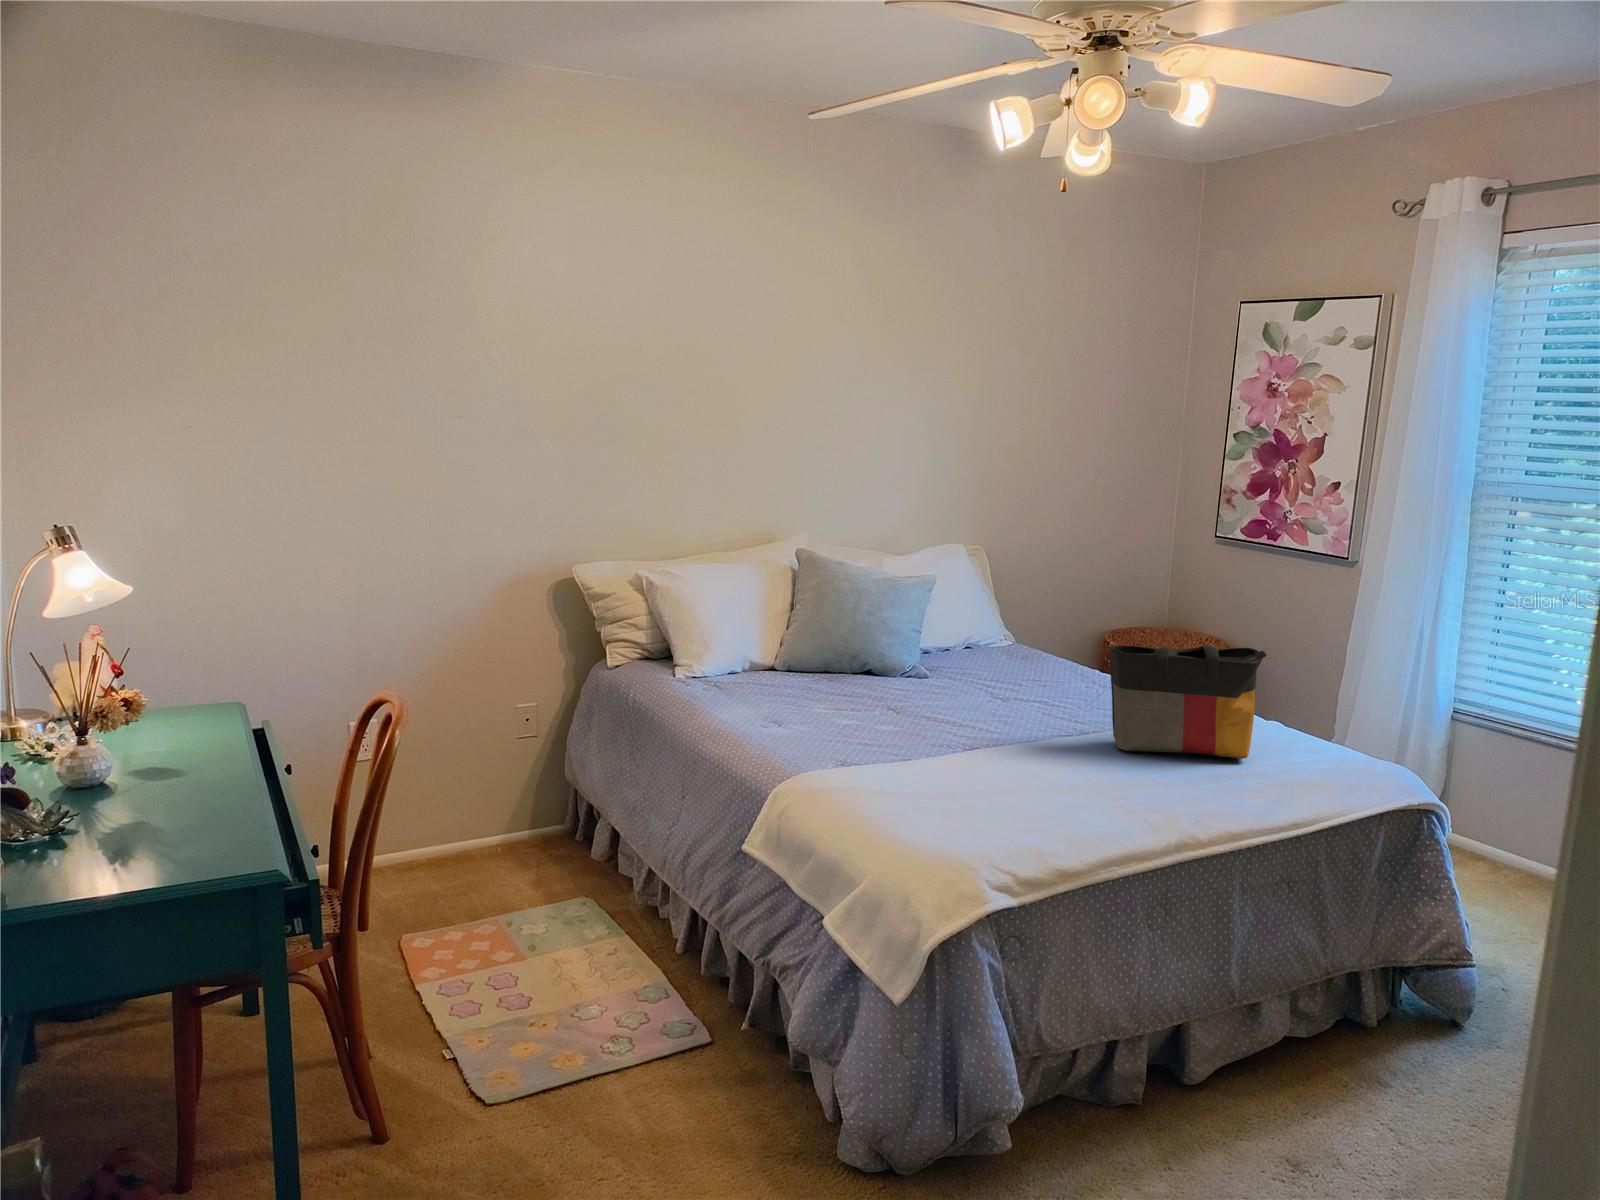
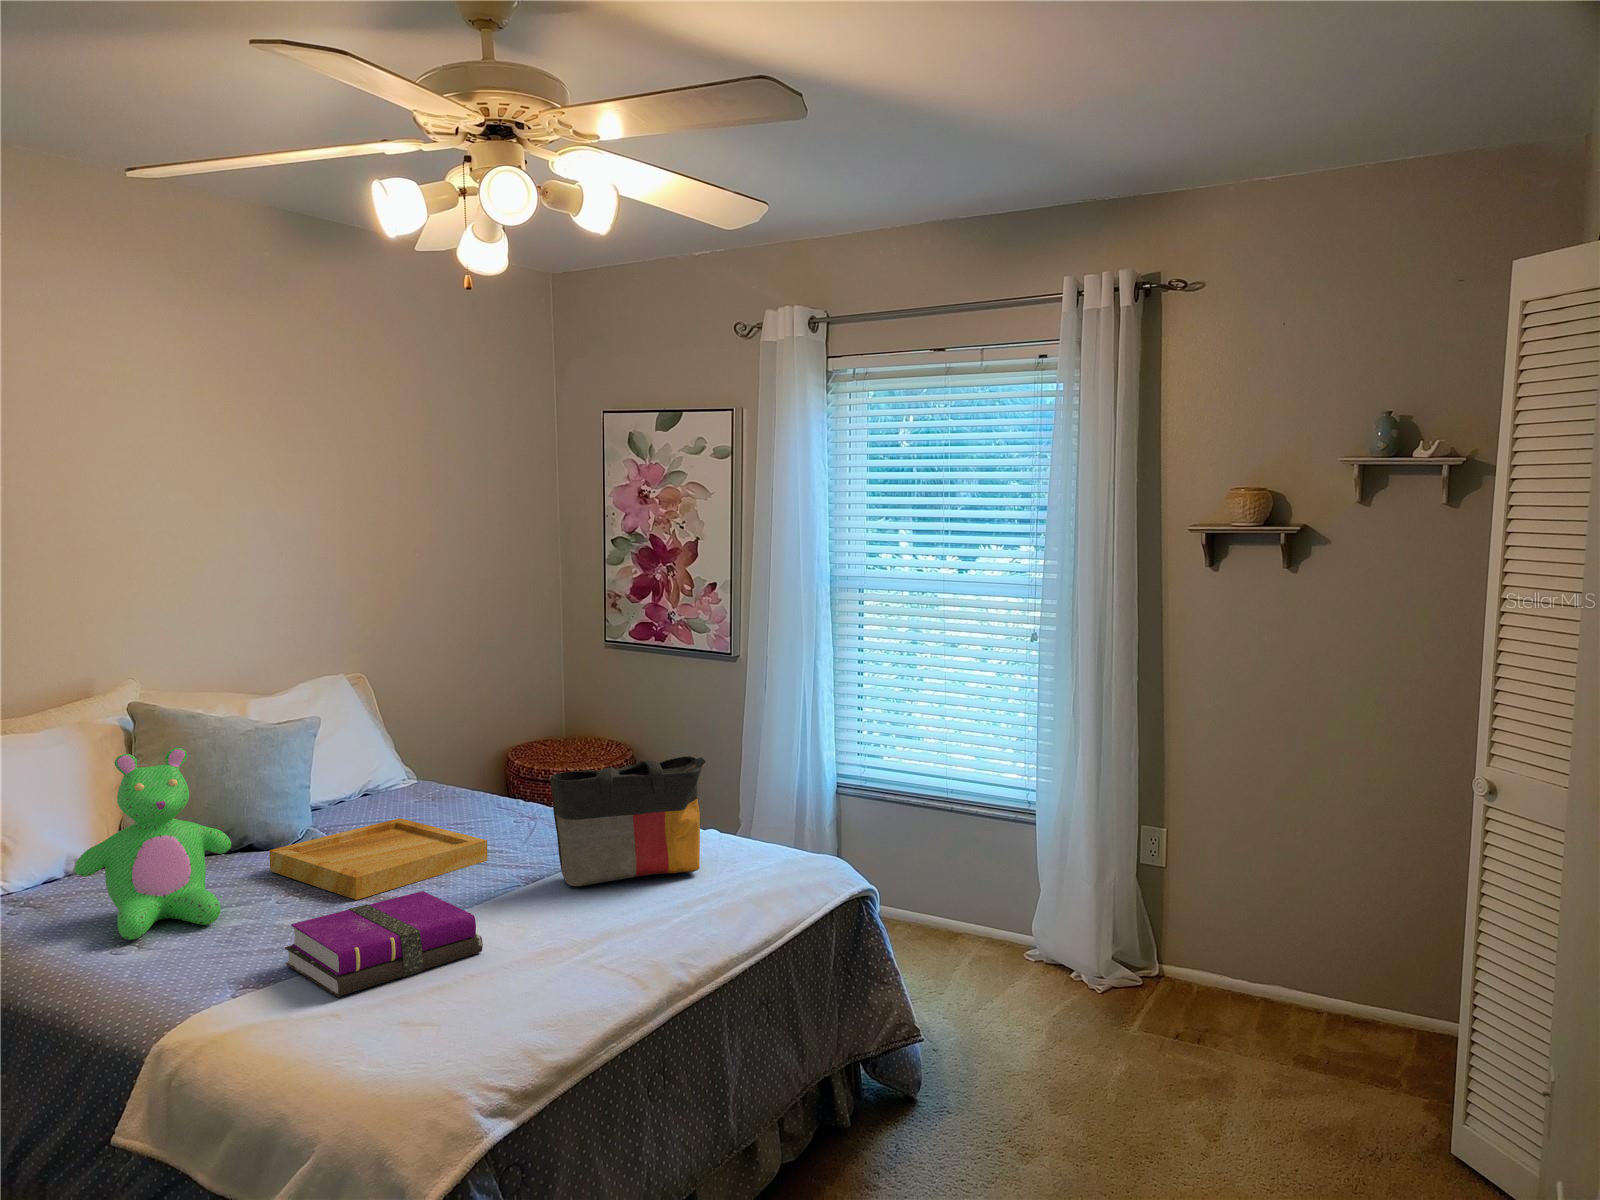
teddy bear: none [745,582,852,722] -> present [74,748,231,940]
tray: none [881,669,1055,726] -> present [269,818,487,900]
notebook: none [874,726,1026,791] -> present [285,891,483,997]

